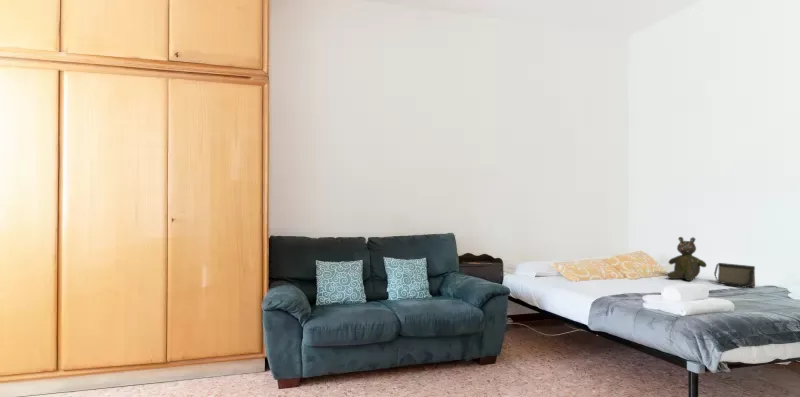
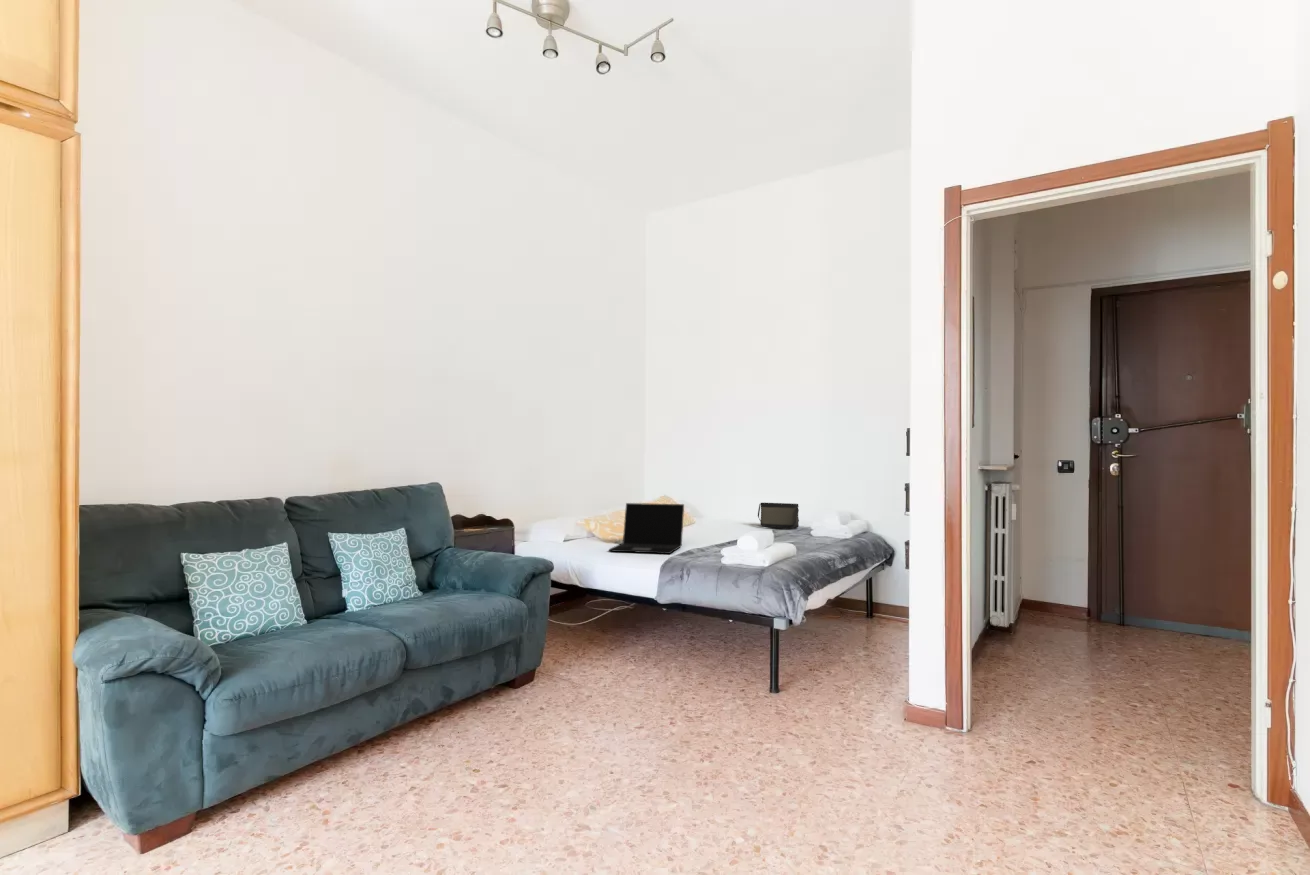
teddy bear: present [668,237,706,281] -> none [705,474,747,527]
laptop: none [561,254,626,293] -> present [609,503,684,554]

